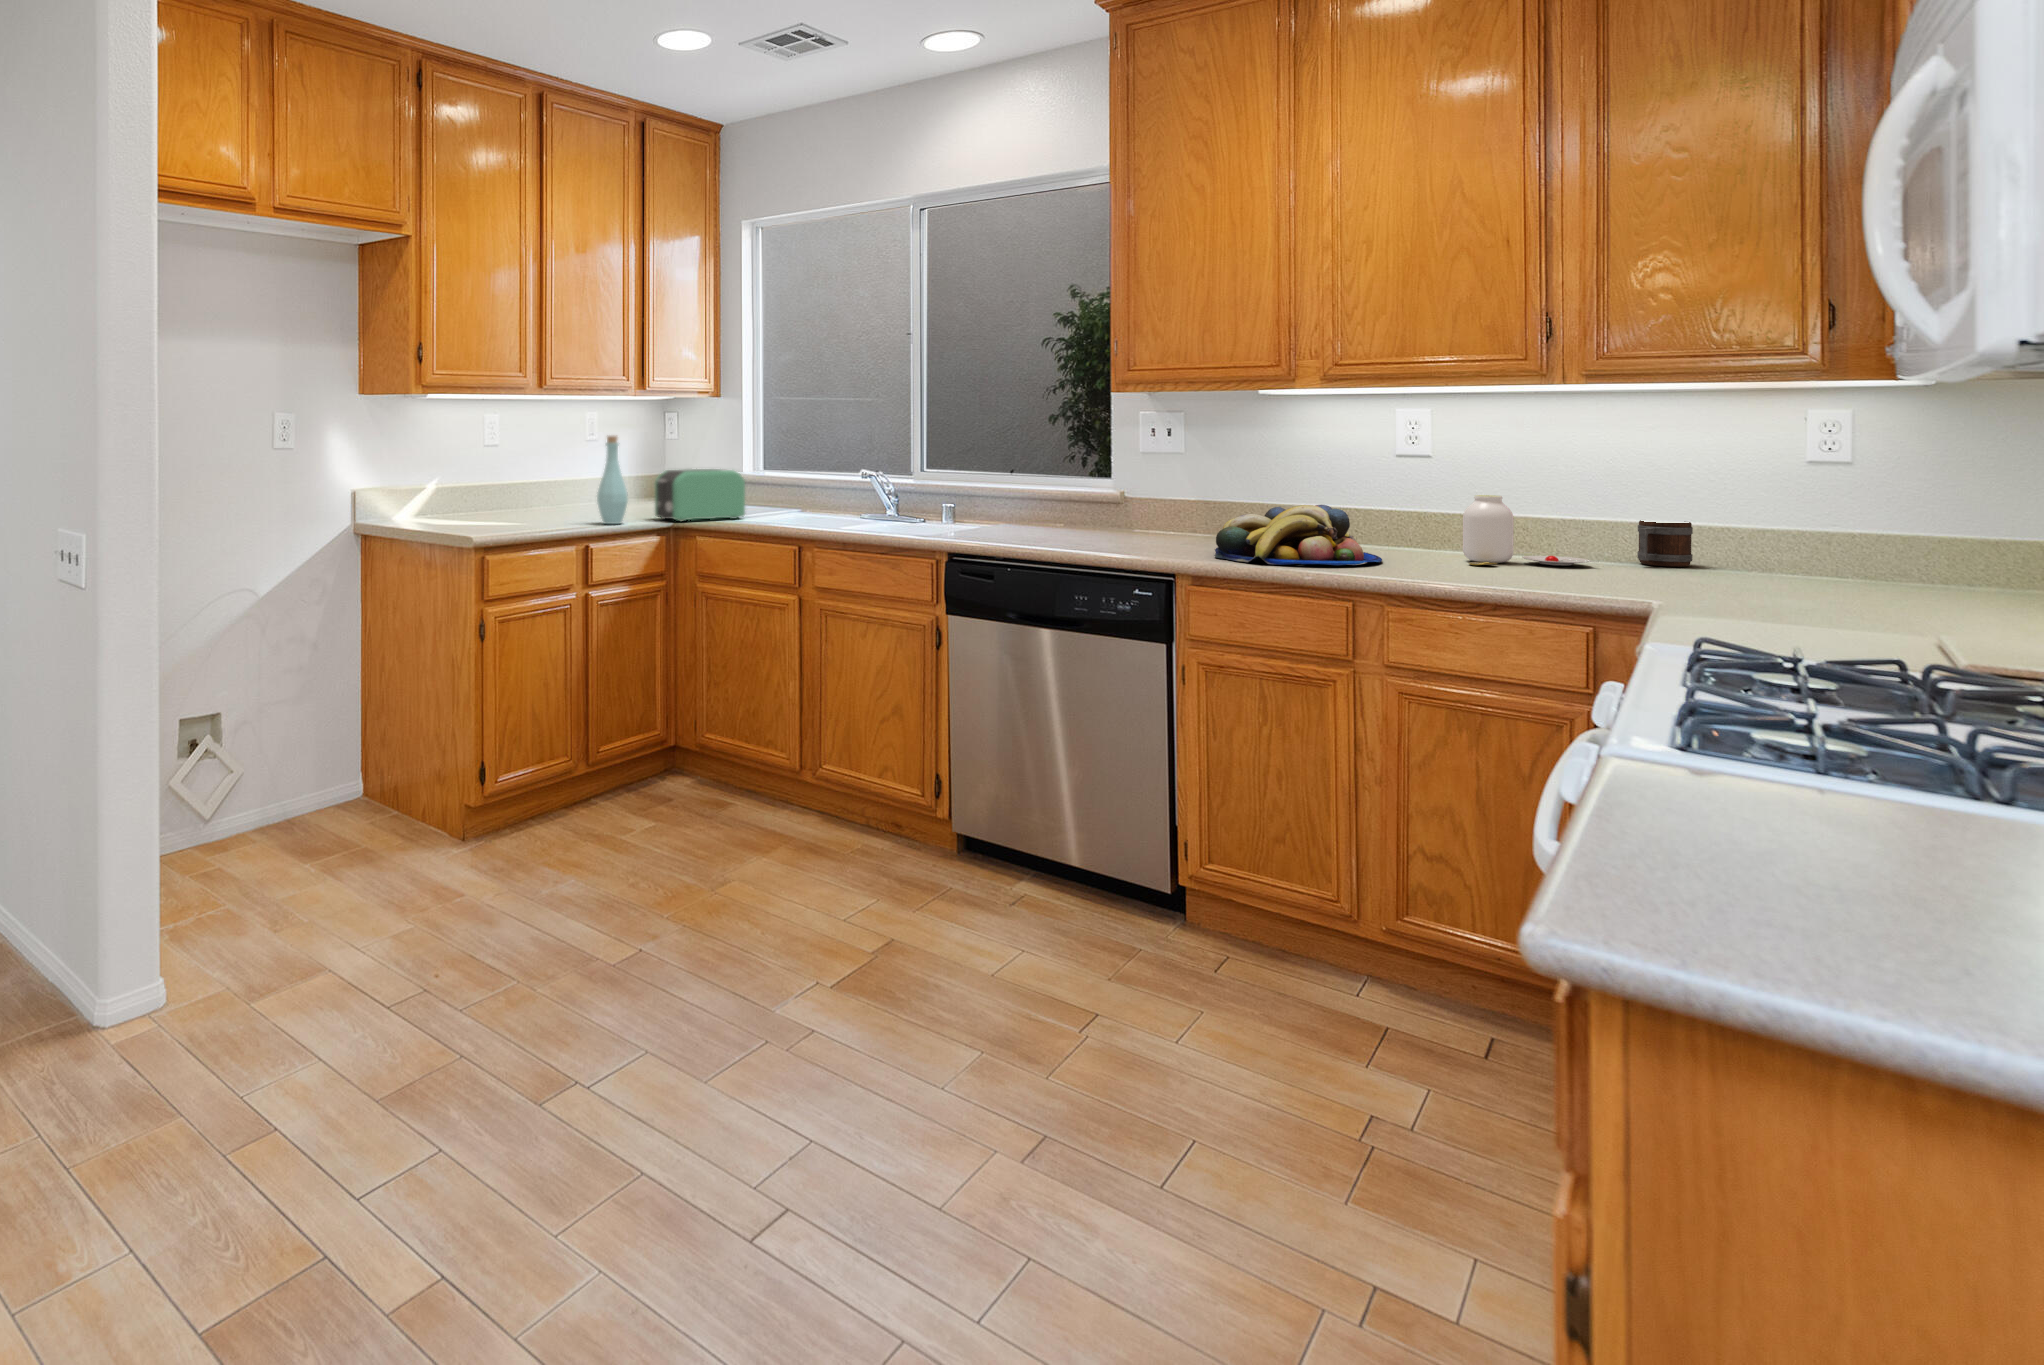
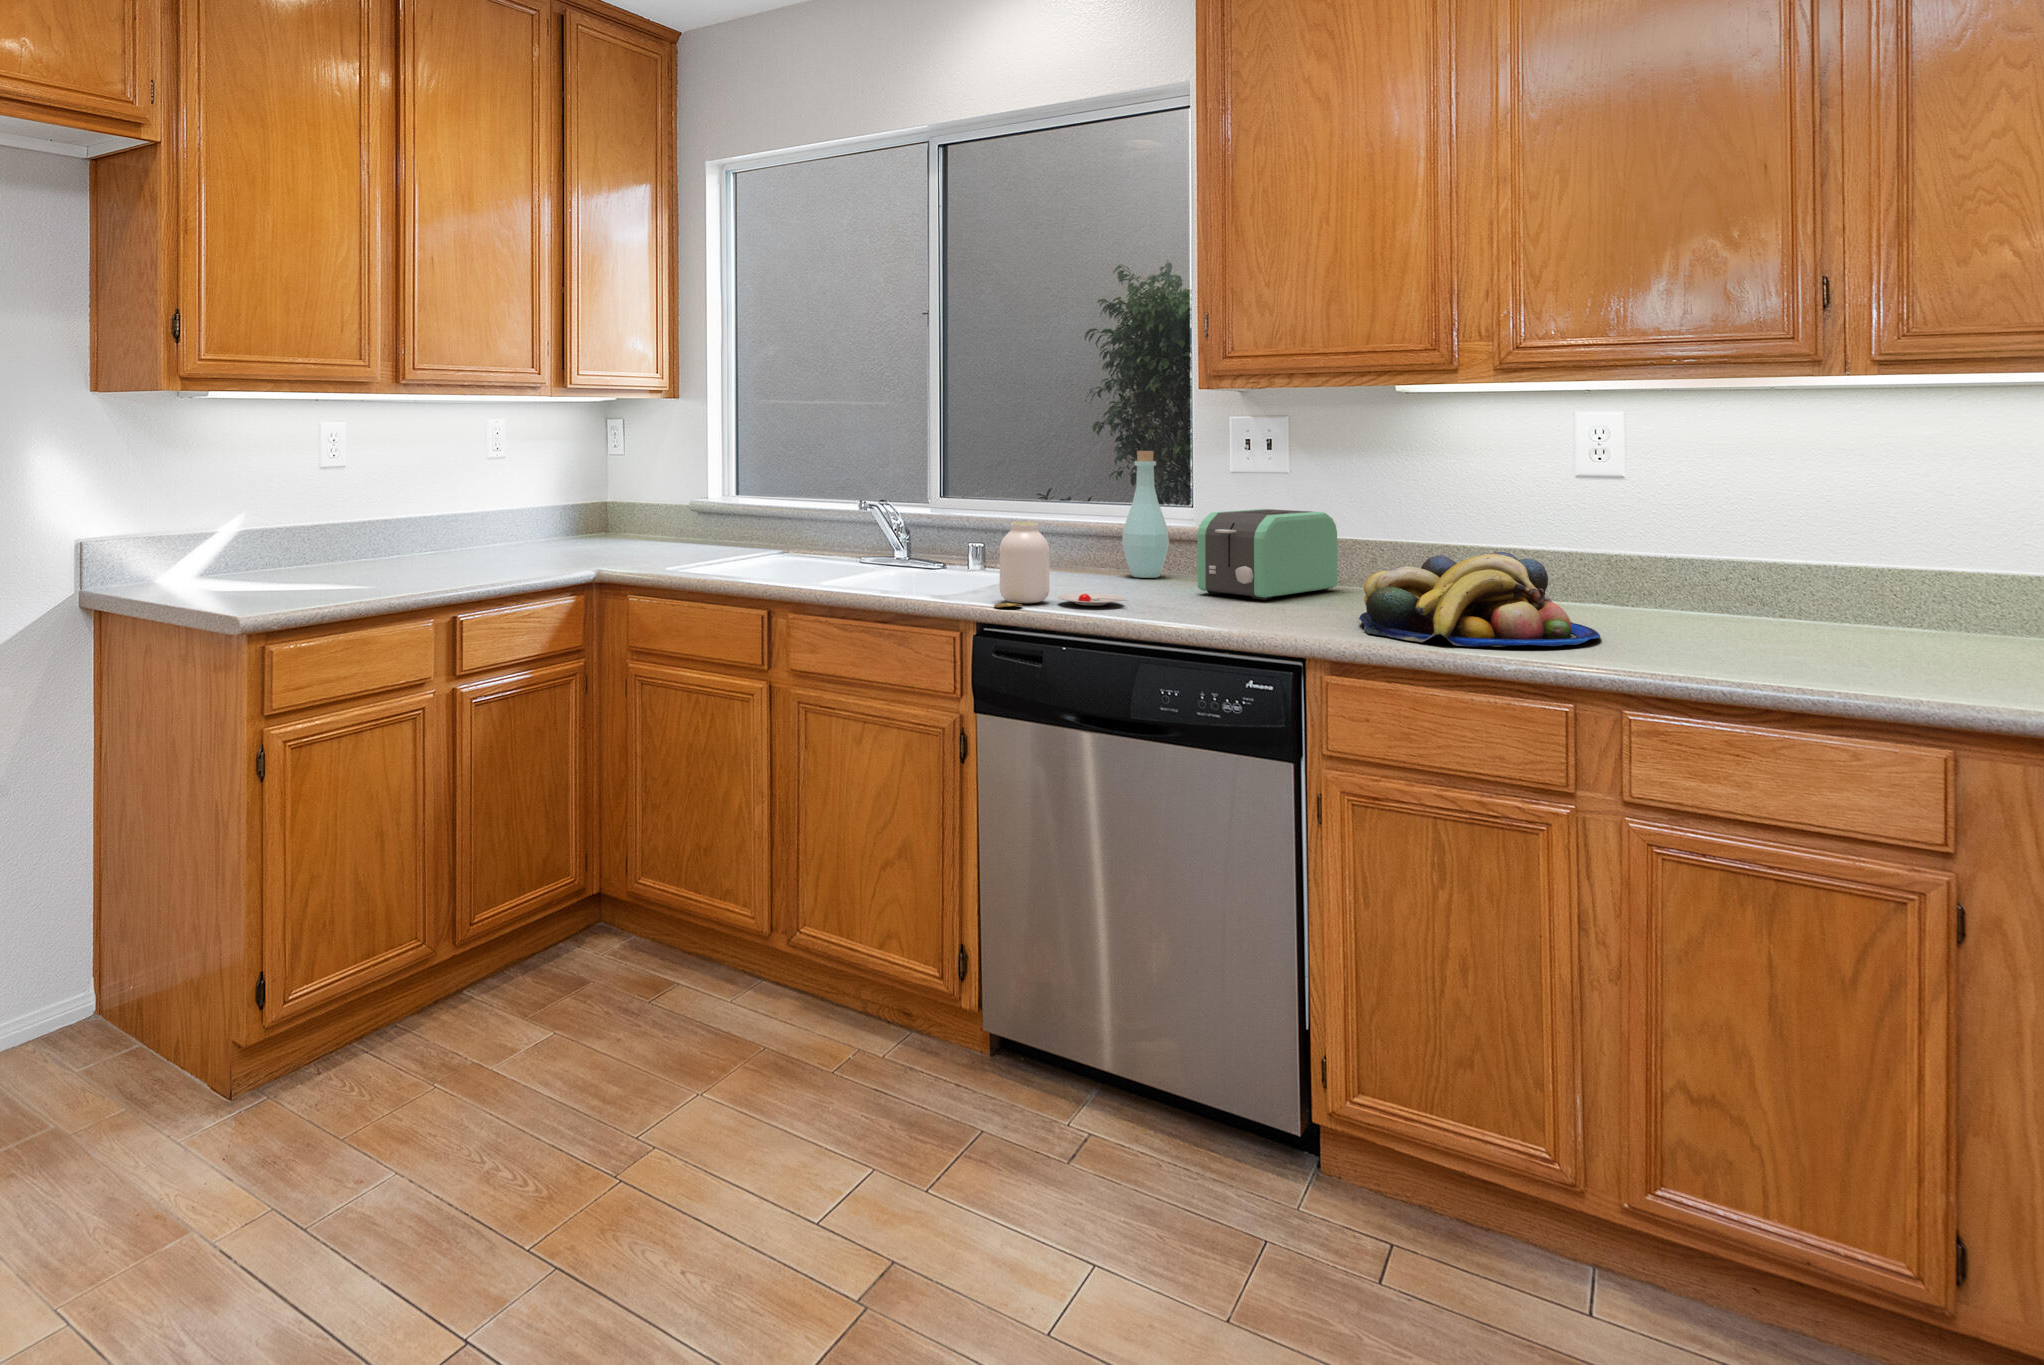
bottle: present [597,436,628,524] -> present [1122,451,1169,578]
toaster: present [655,469,745,521] -> present [1198,509,1337,600]
jar: present [1463,495,1594,566] -> present [994,522,1127,607]
mug: present [1637,520,1693,567] -> none [1915,569,1995,635]

